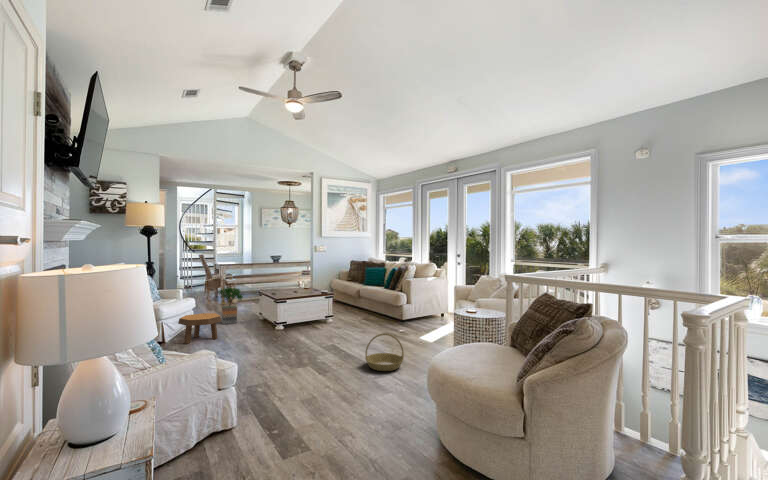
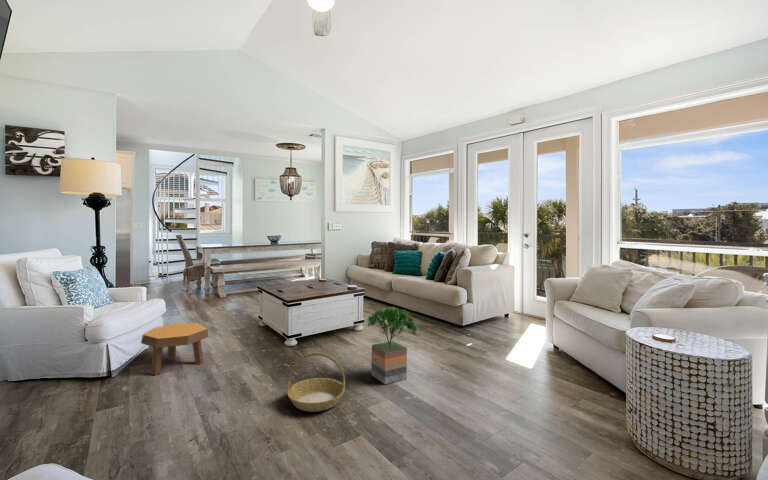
potted tree: present [218,288,243,324] -> present [367,307,419,384]
basket: present [366,333,404,371] -> present [287,353,345,412]

